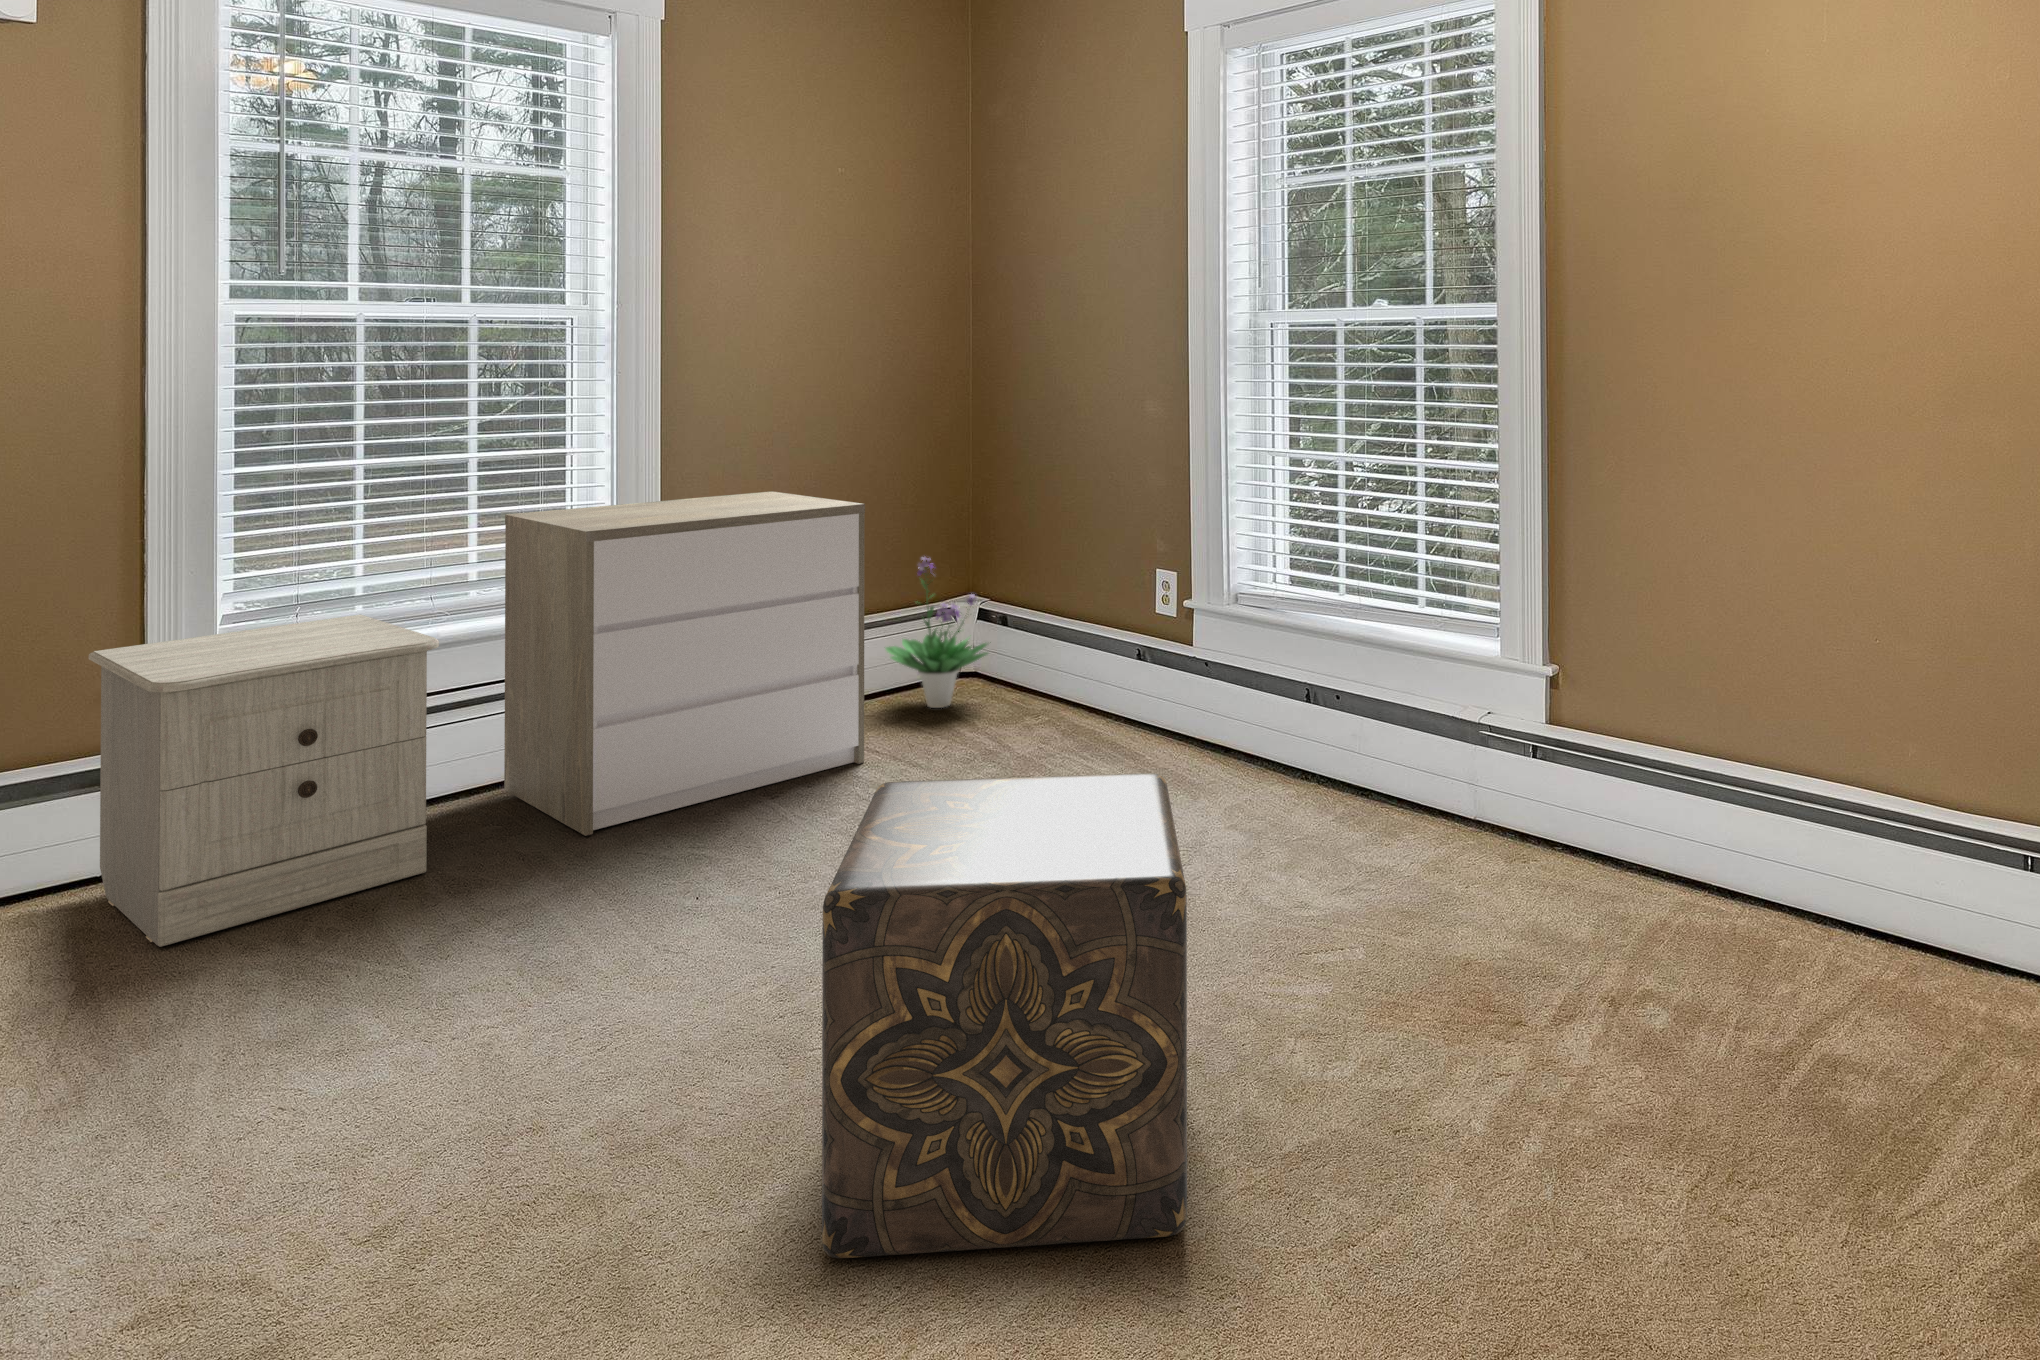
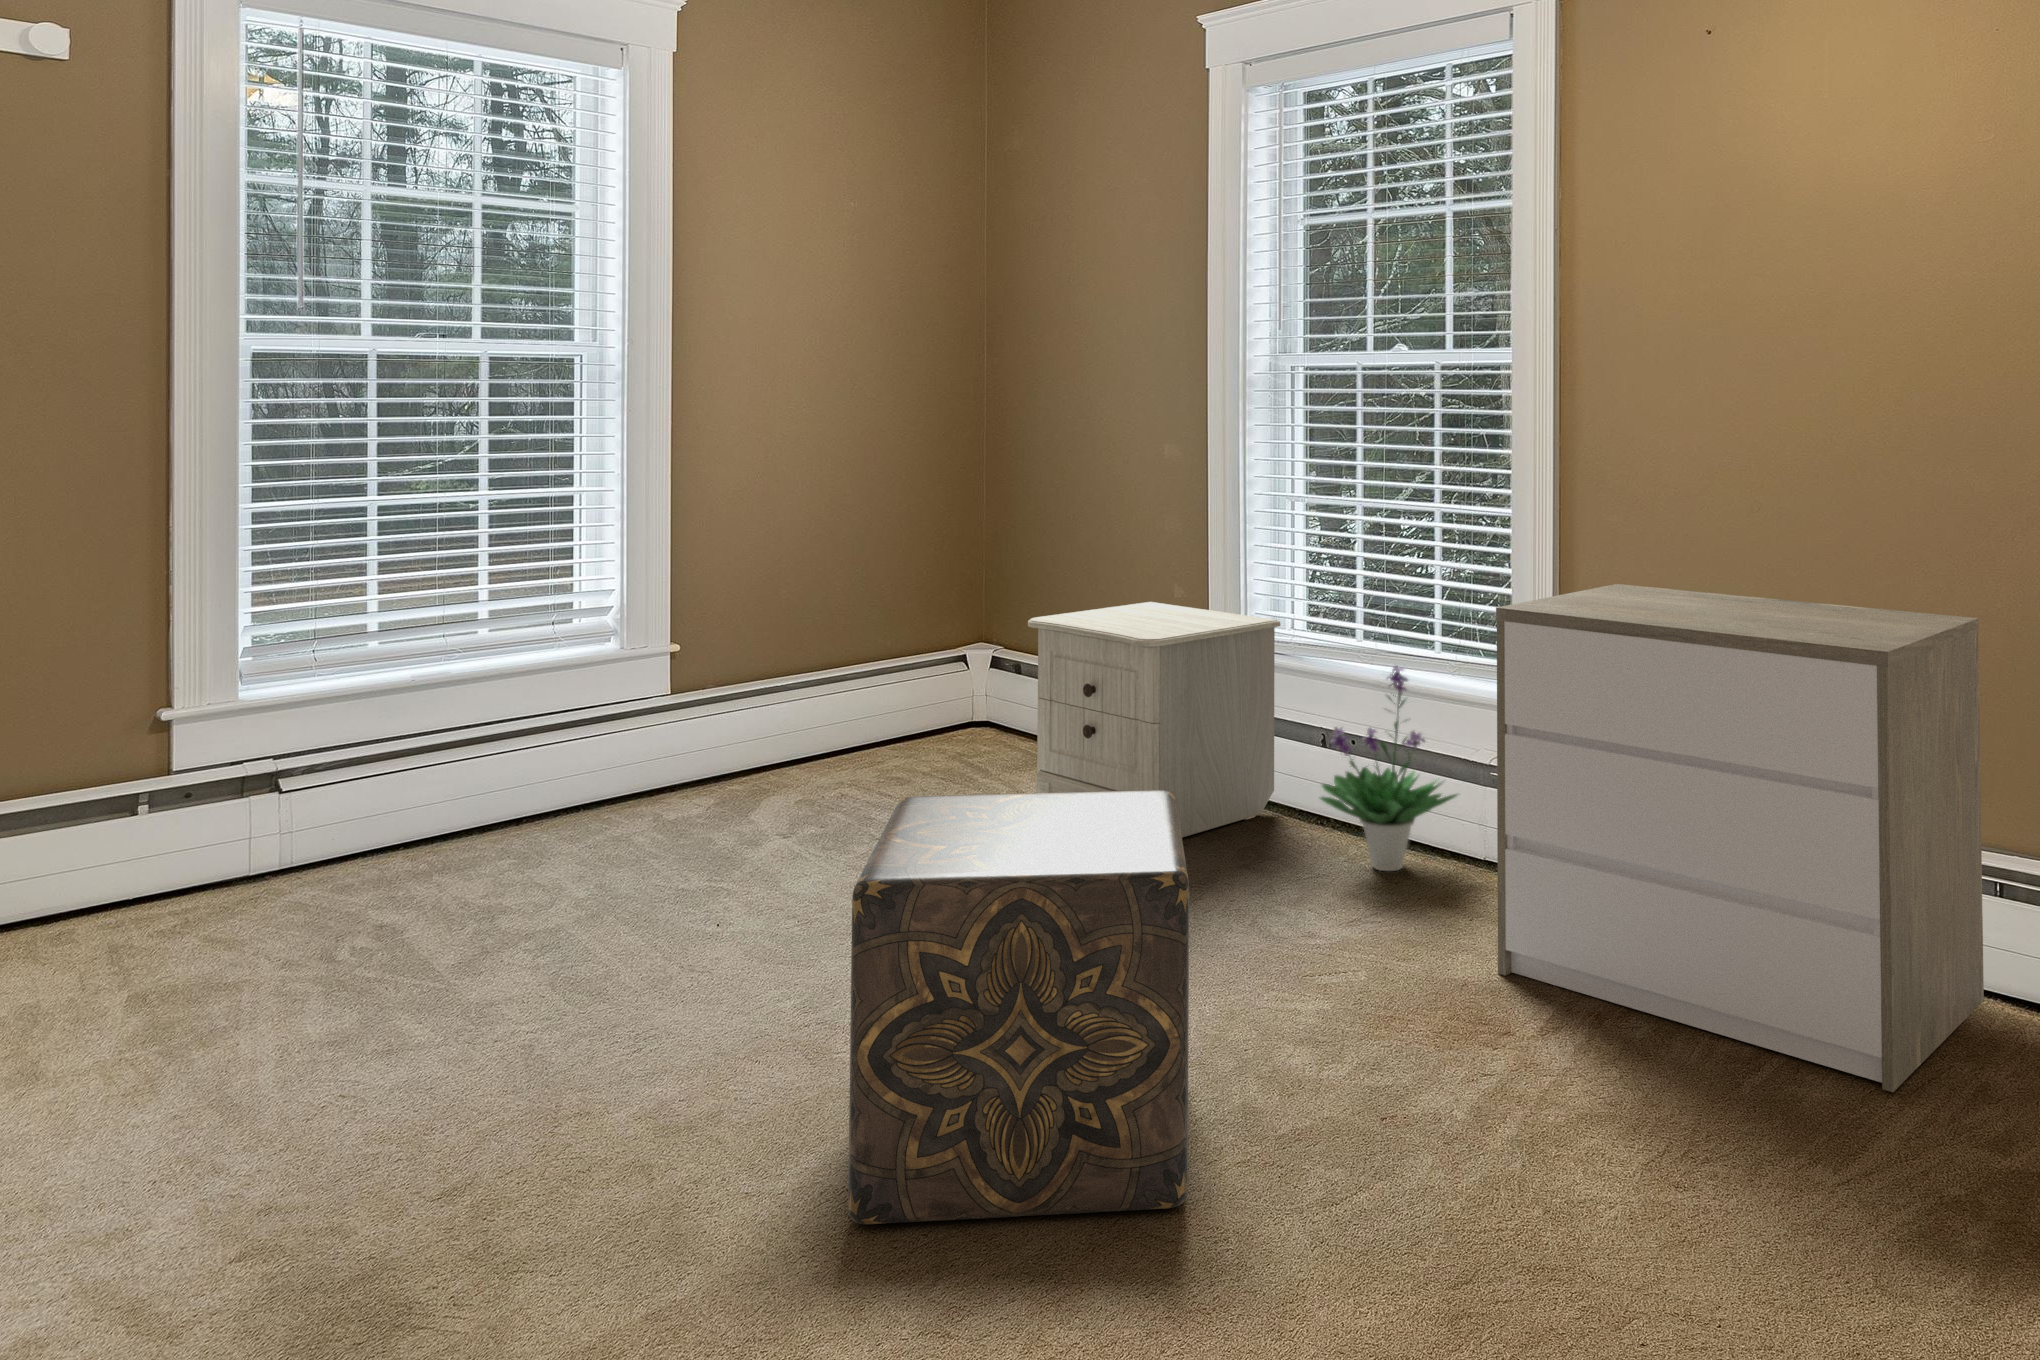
dresser: present [504,492,865,836] -> present [1496,584,1984,1092]
potted plant: present [886,557,988,708] -> present [1319,666,1457,871]
nightstand: present [89,614,439,947] -> present [1028,602,1280,837]

